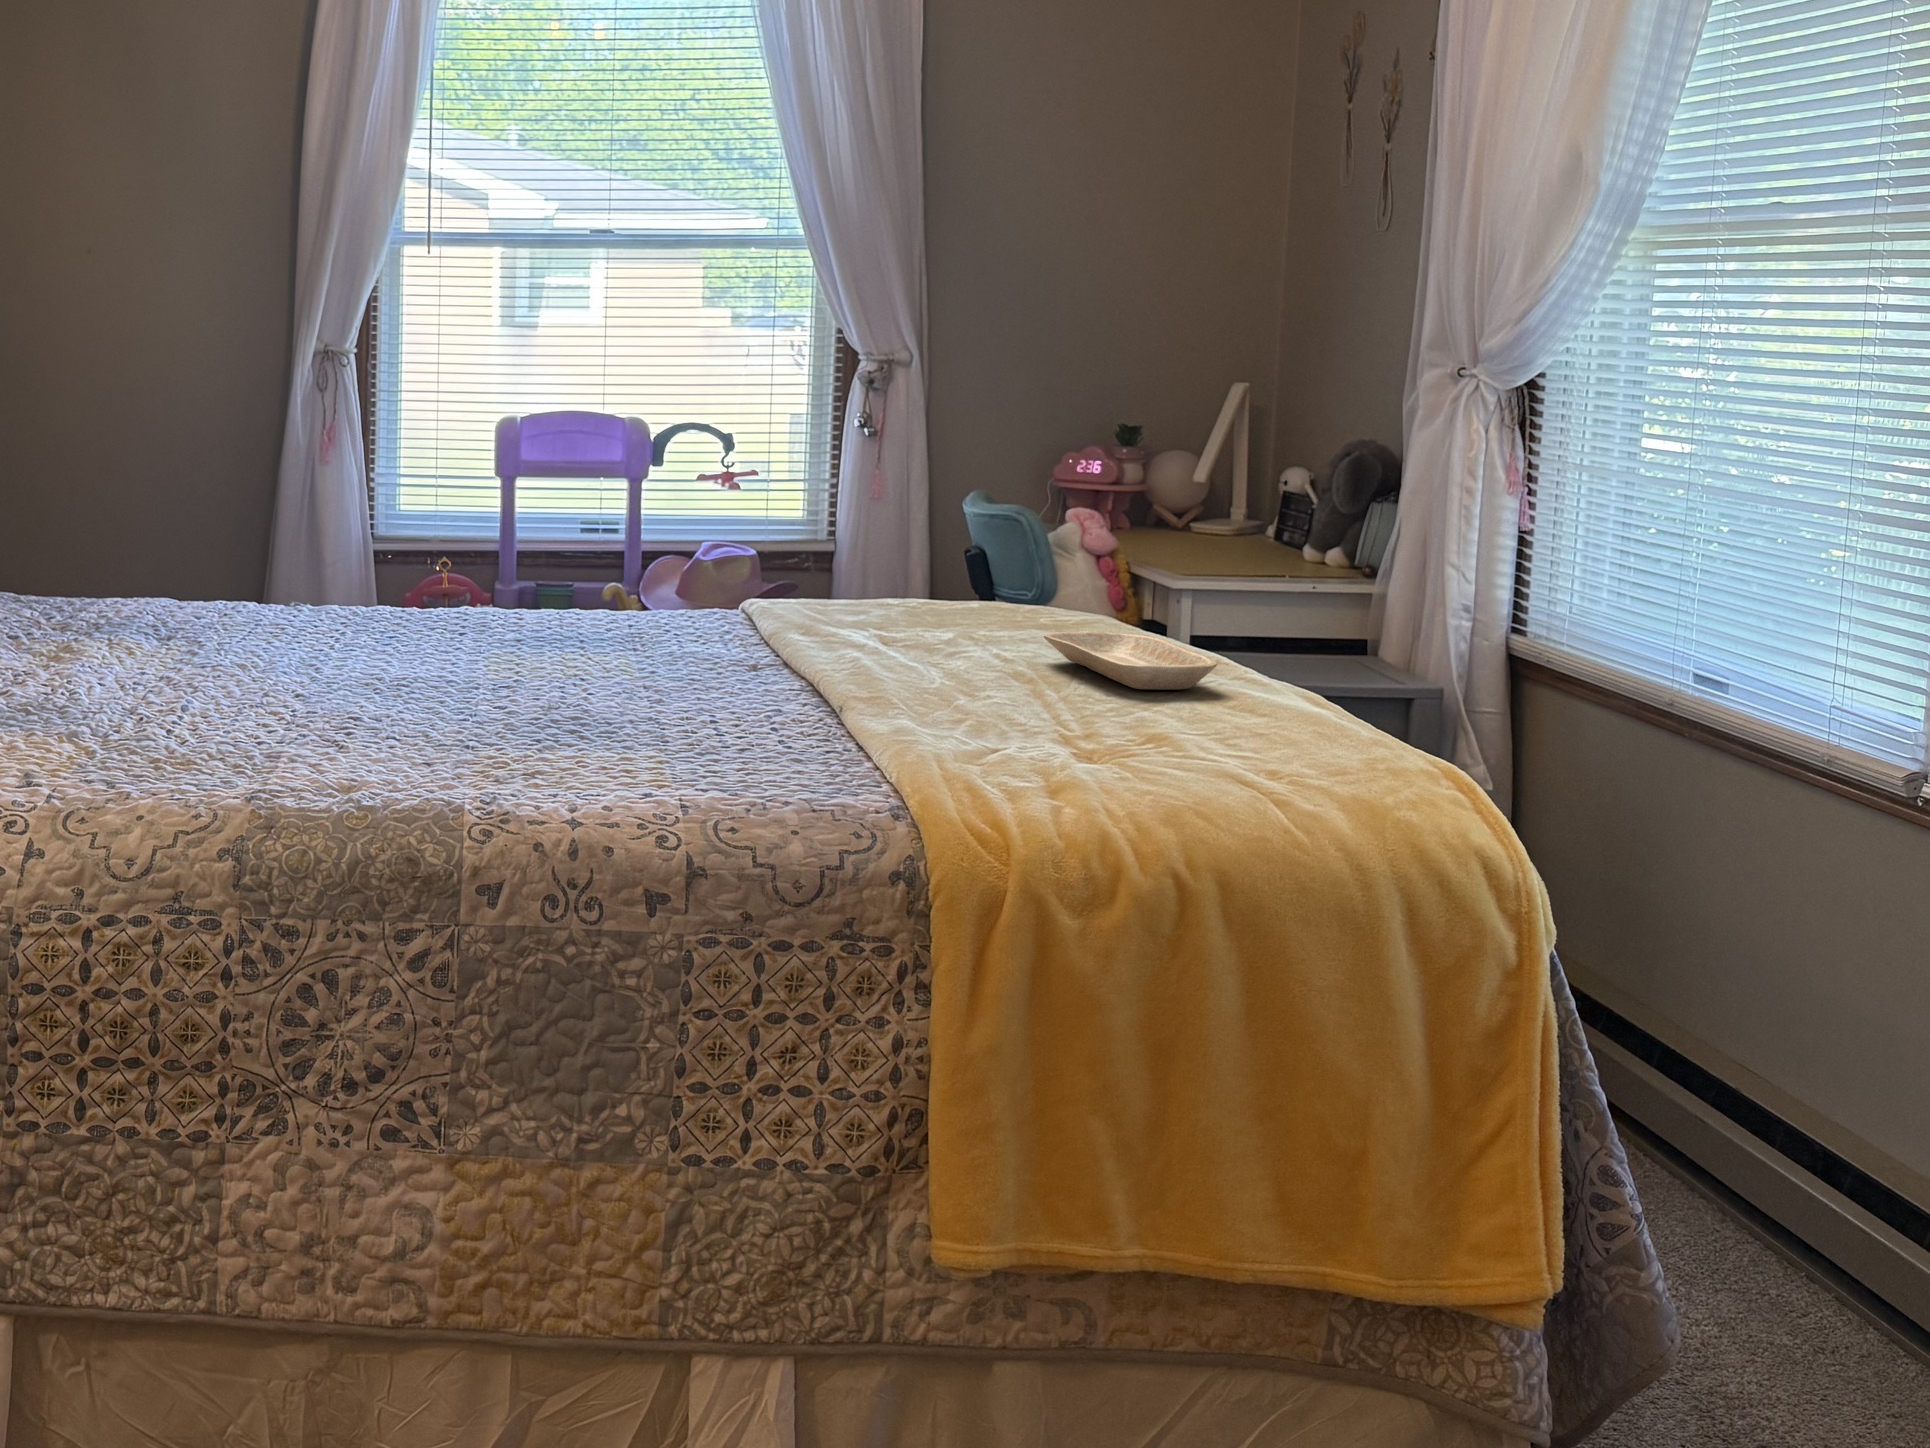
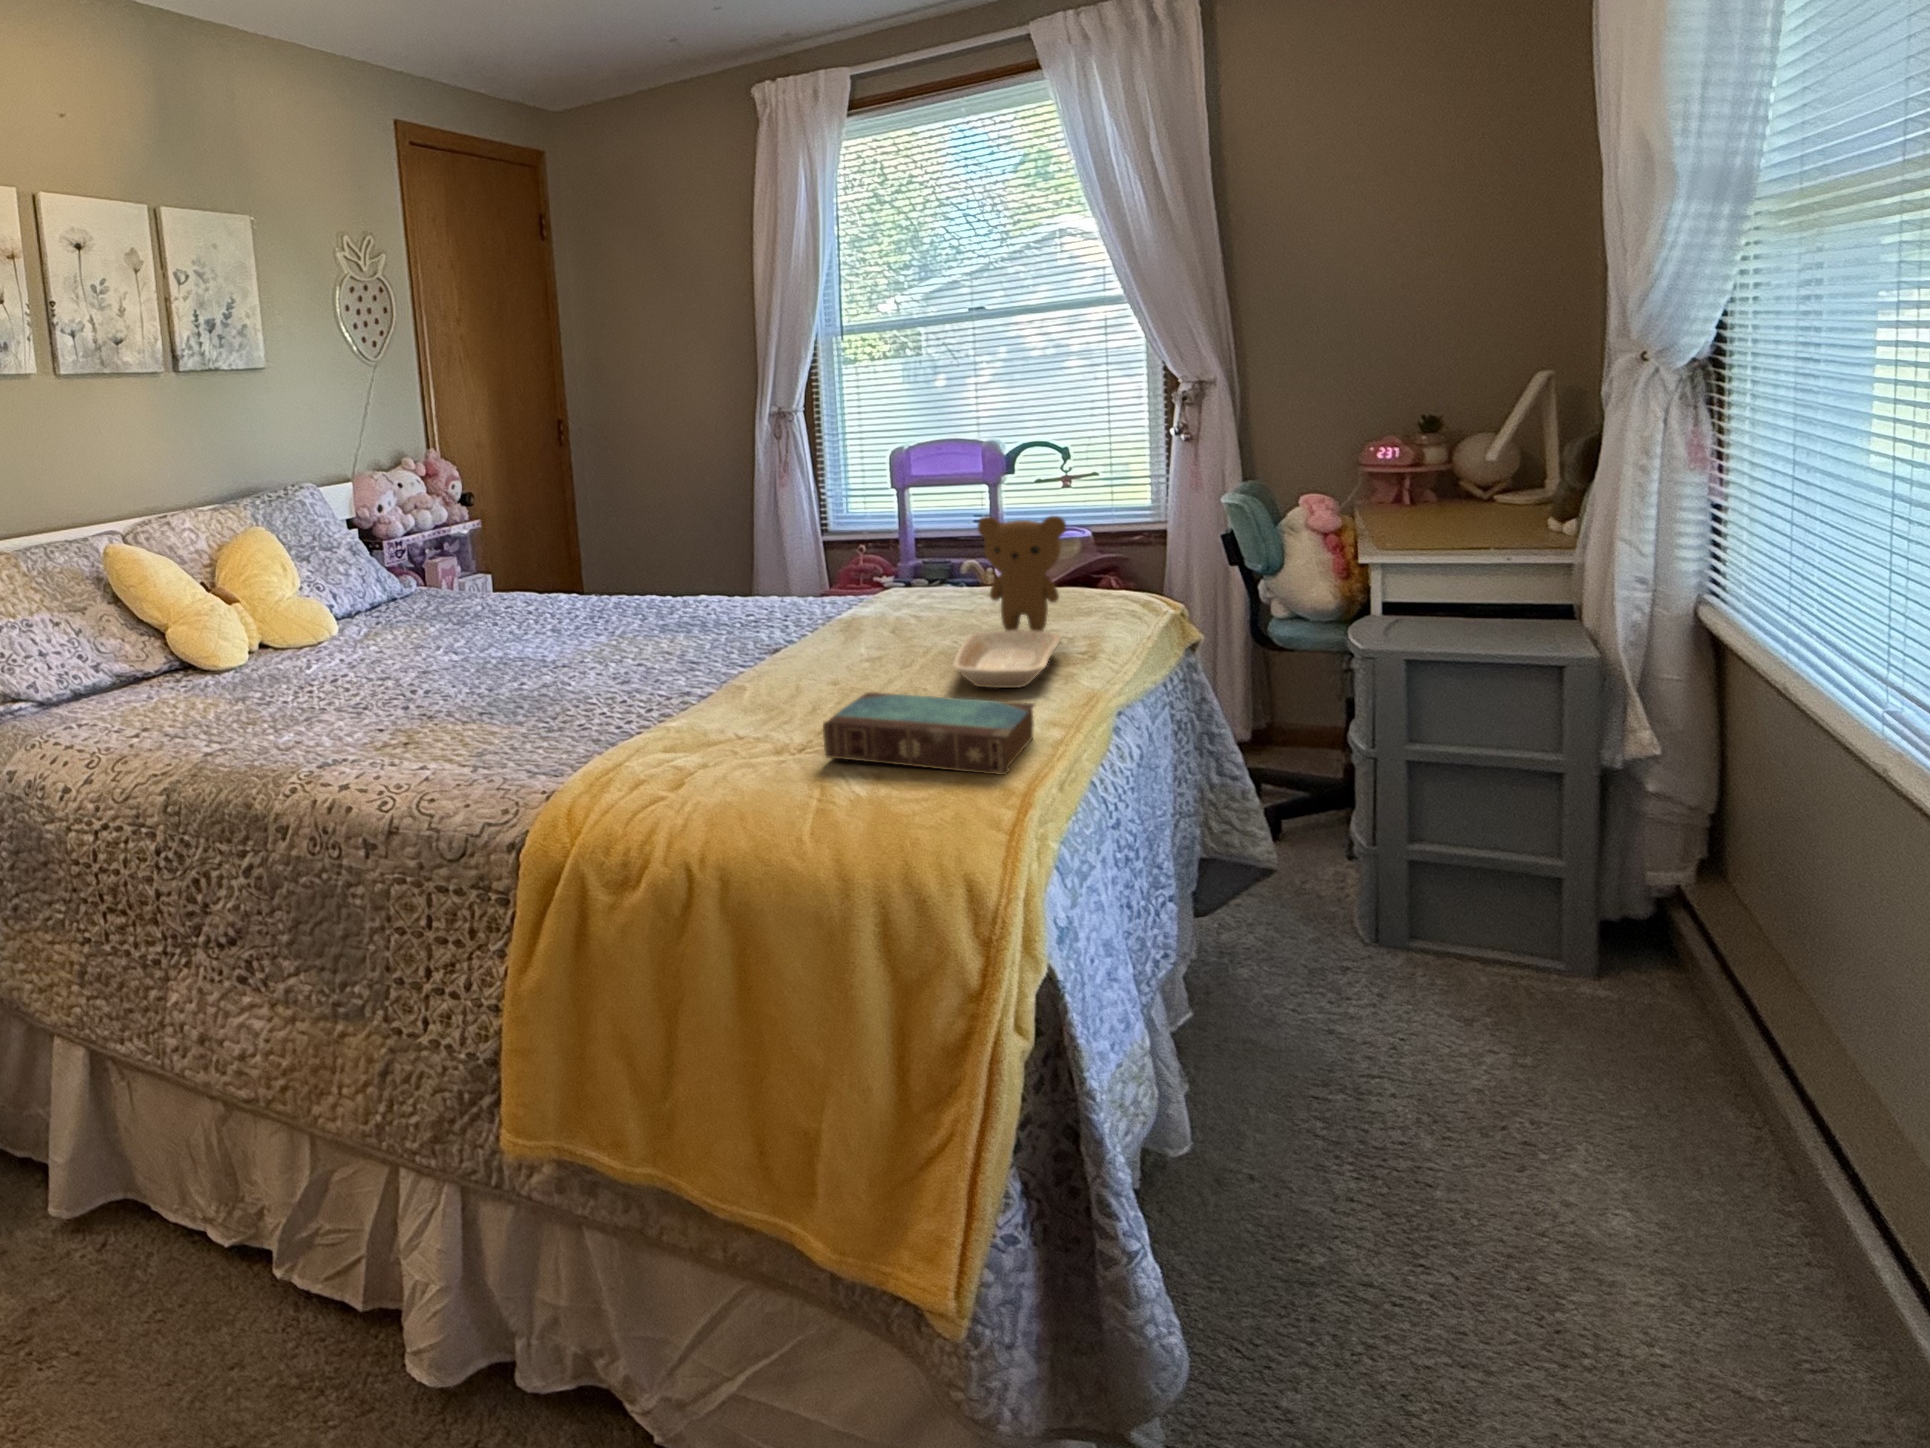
teddy bear: none [996,494,1104,642] -> present [978,516,1066,631]
book: none [1123,684,1387,763] -> present [823,692,1034,775]

